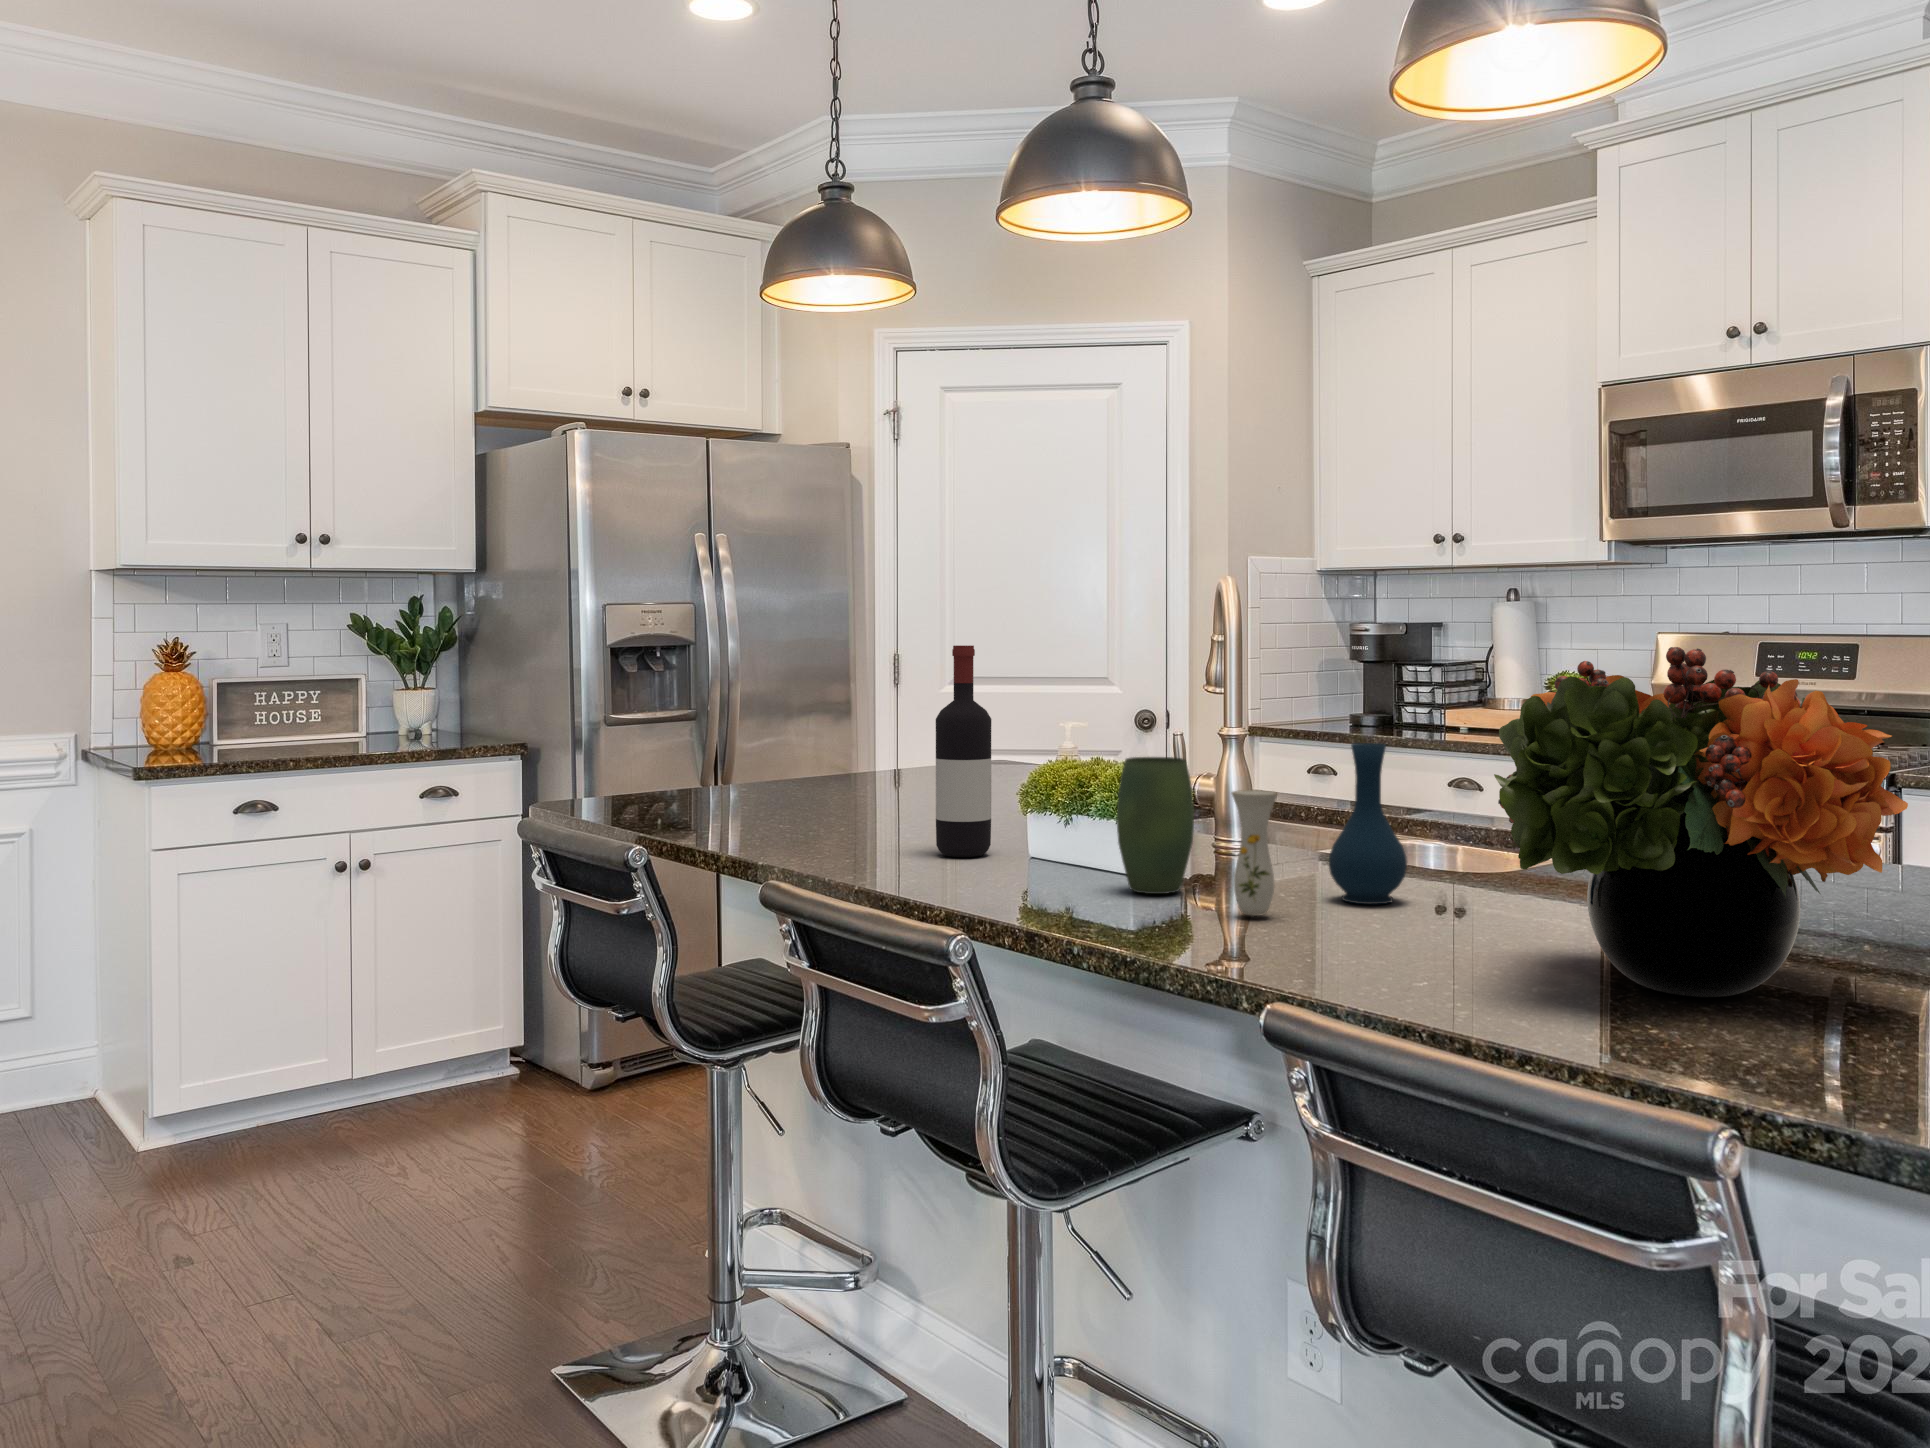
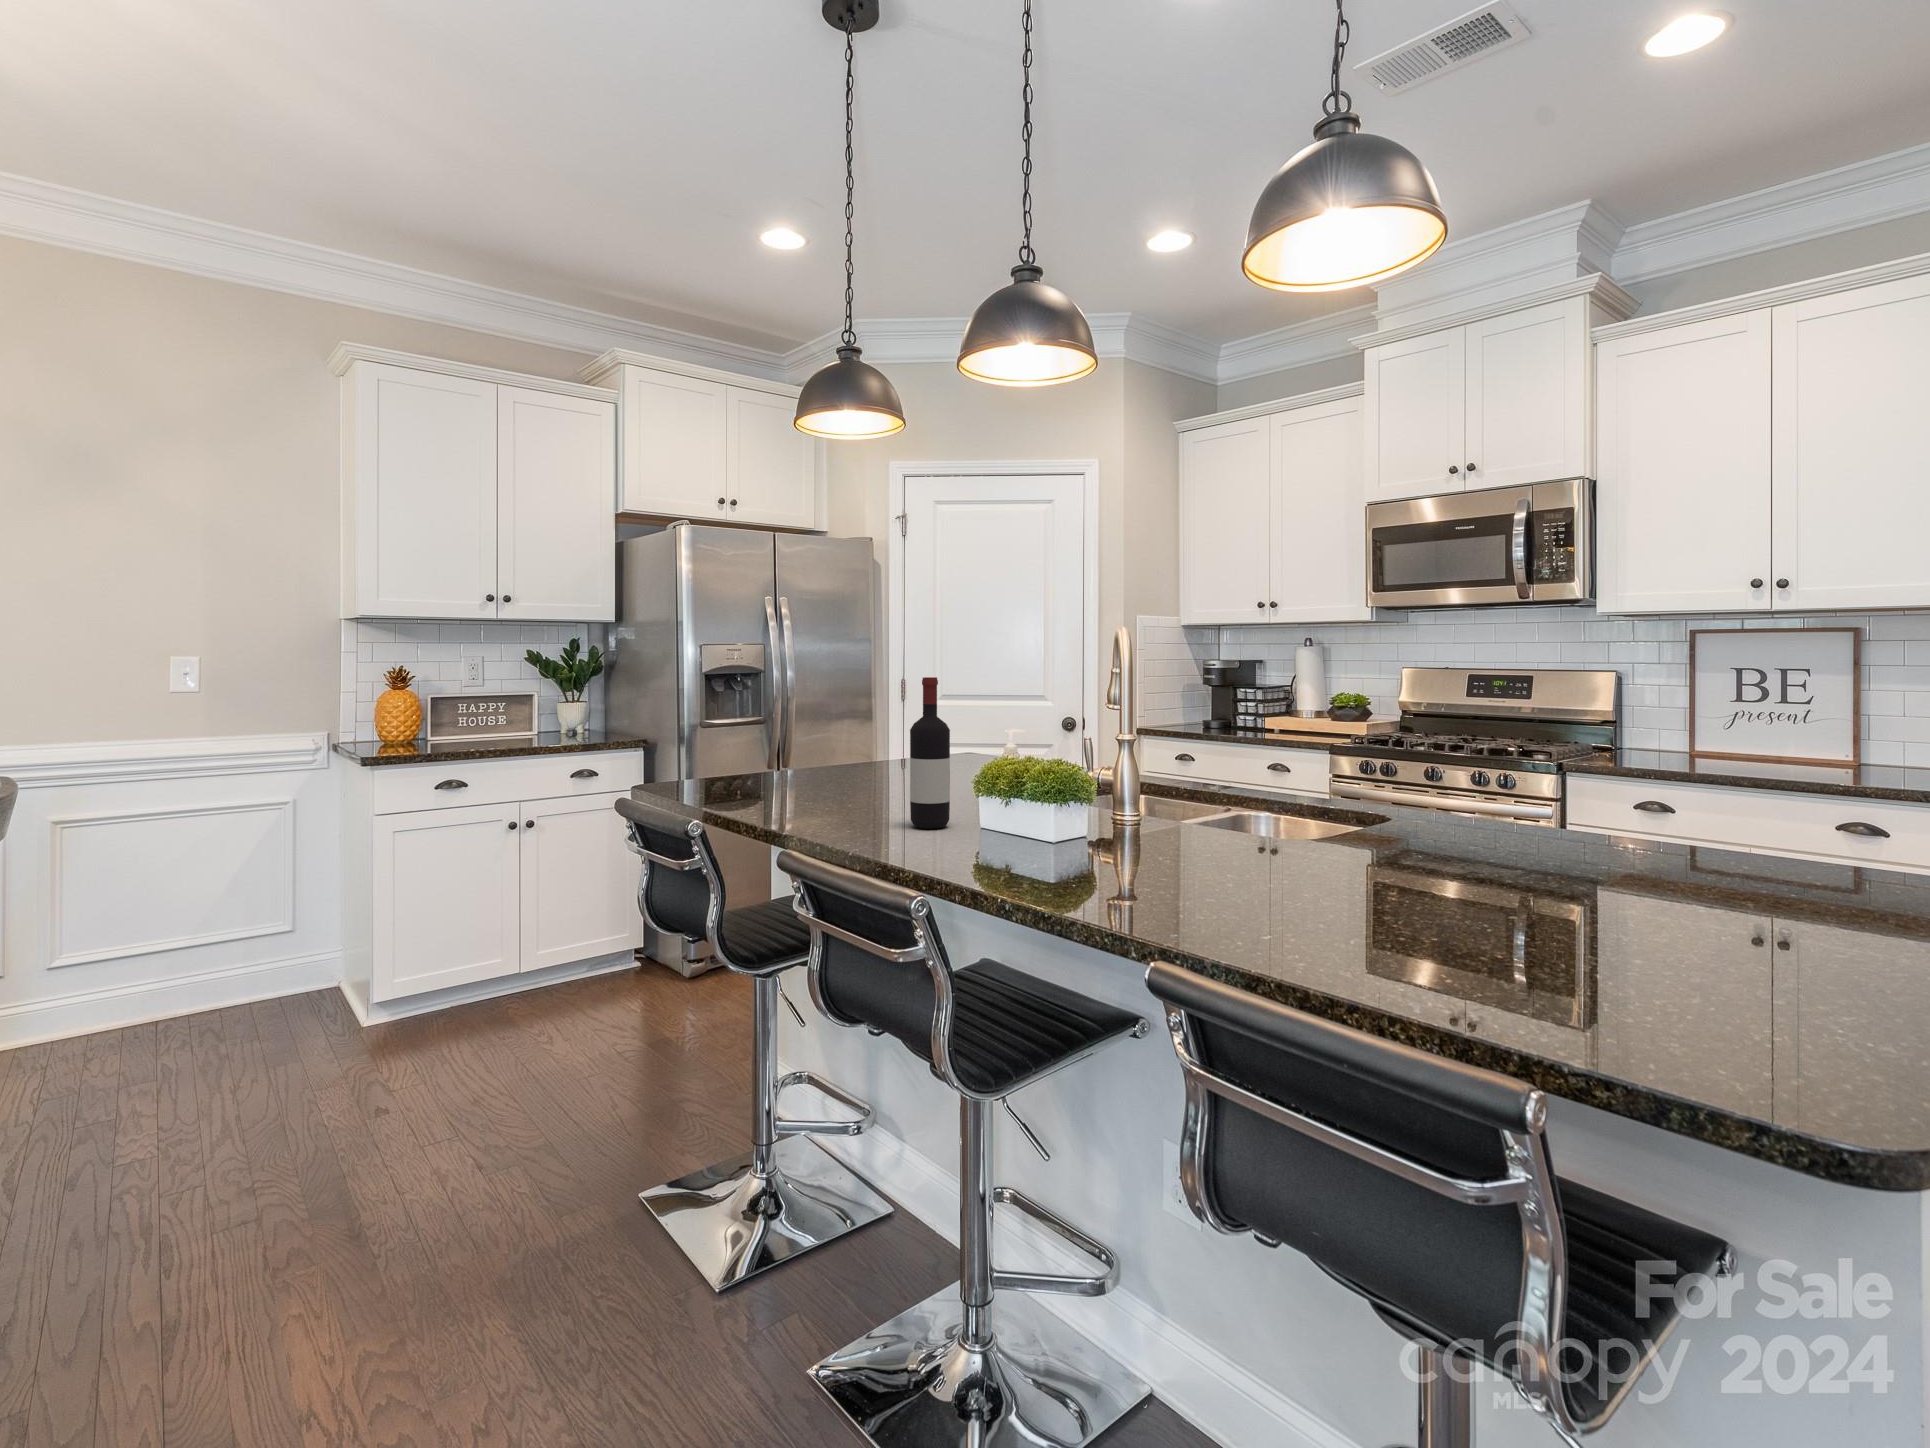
flower arrangement: present [1494,647,1908,997] -> none [1319,684,1661,957]
vase: present [1117,743,1407,916] -> none [1039,751,1253,880]

